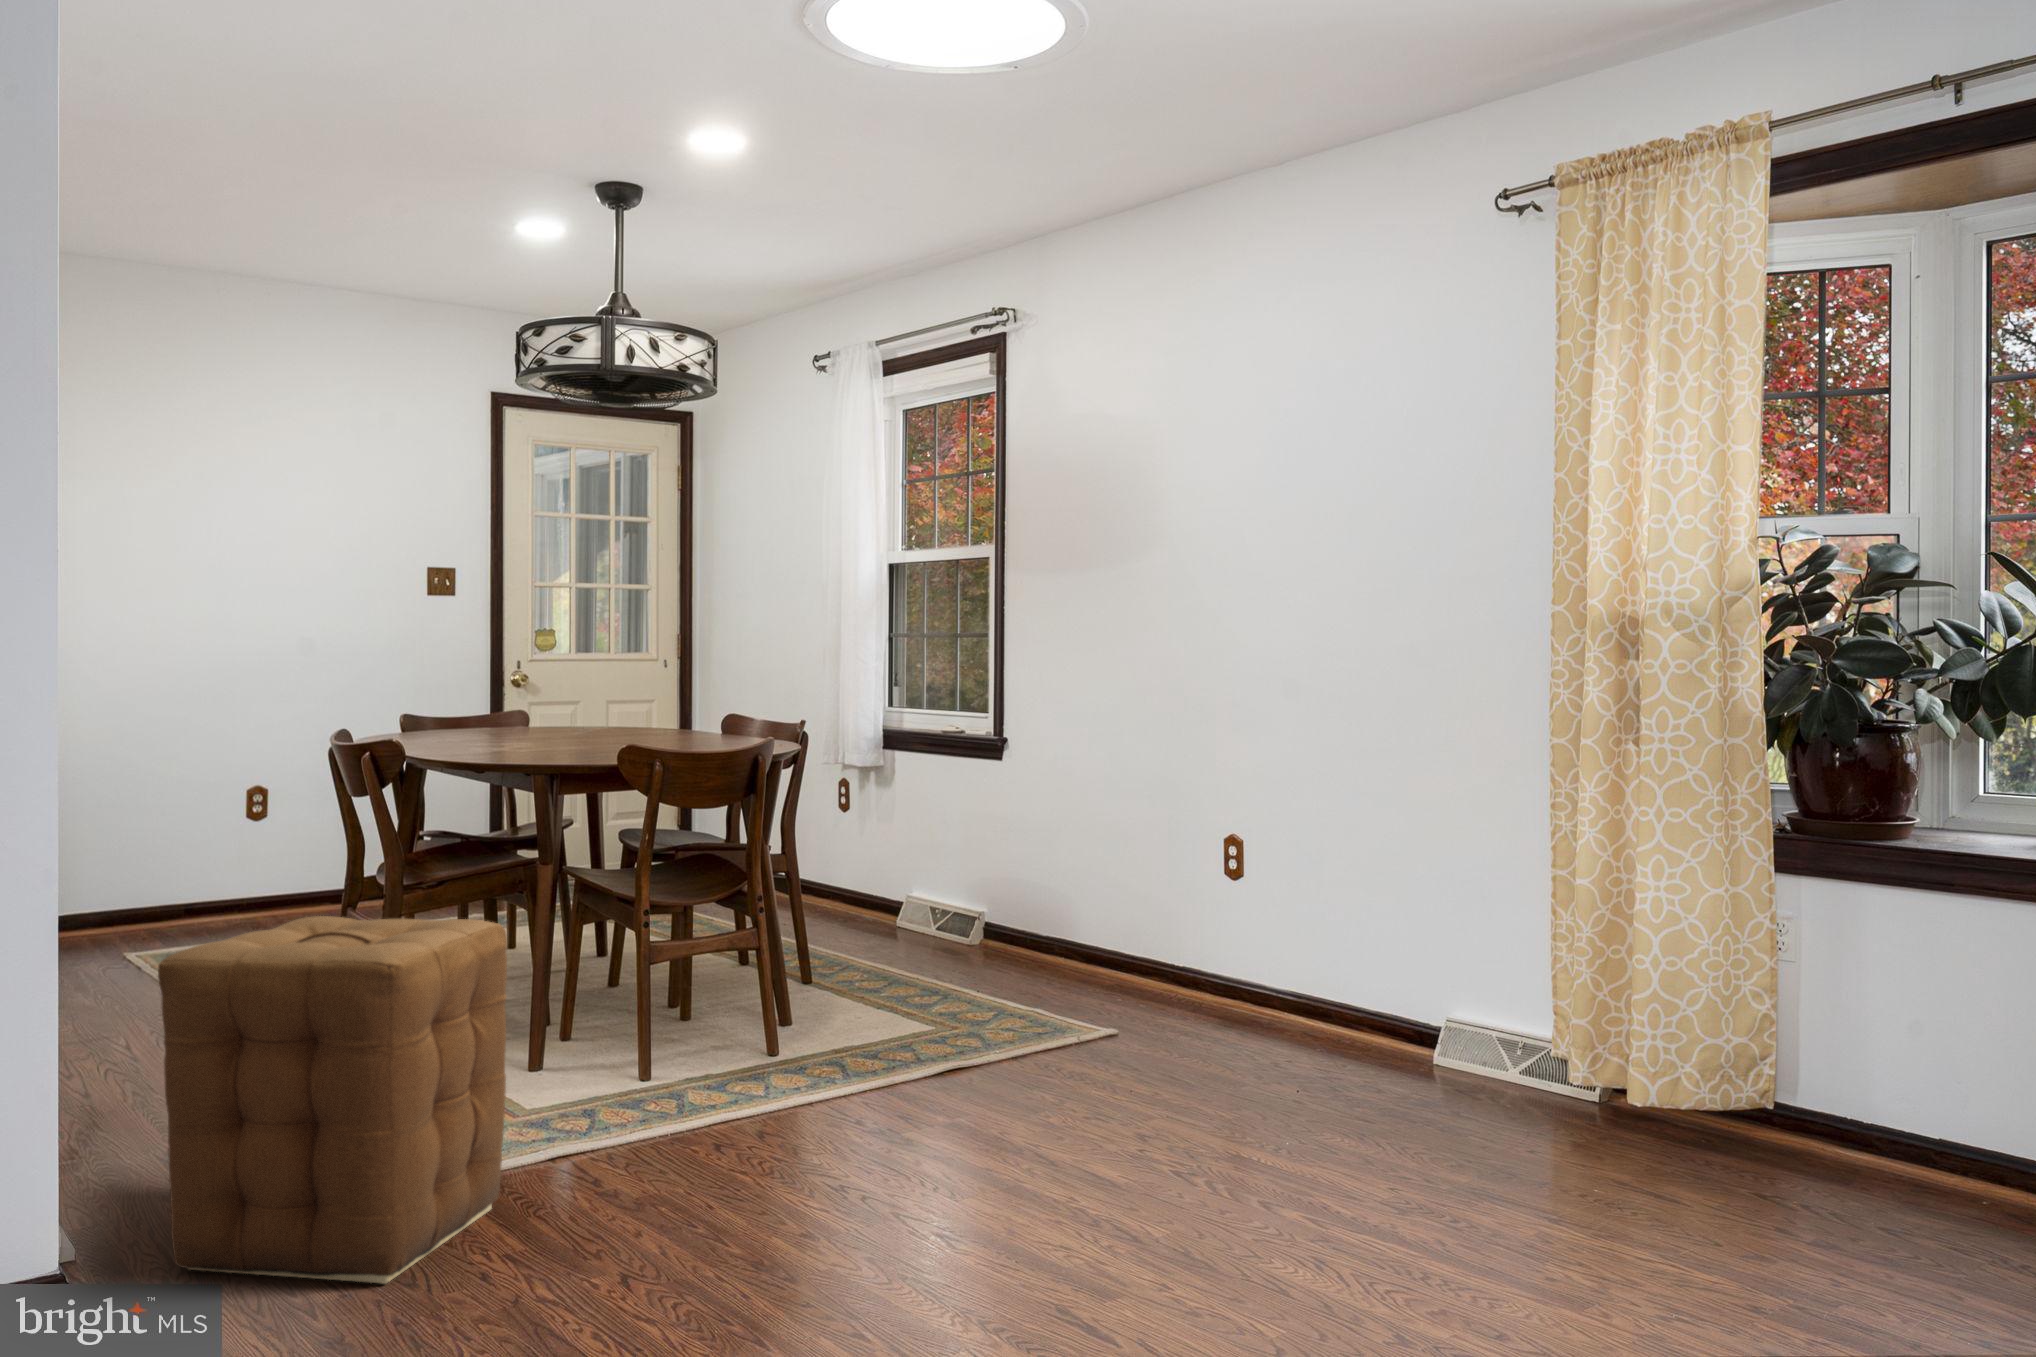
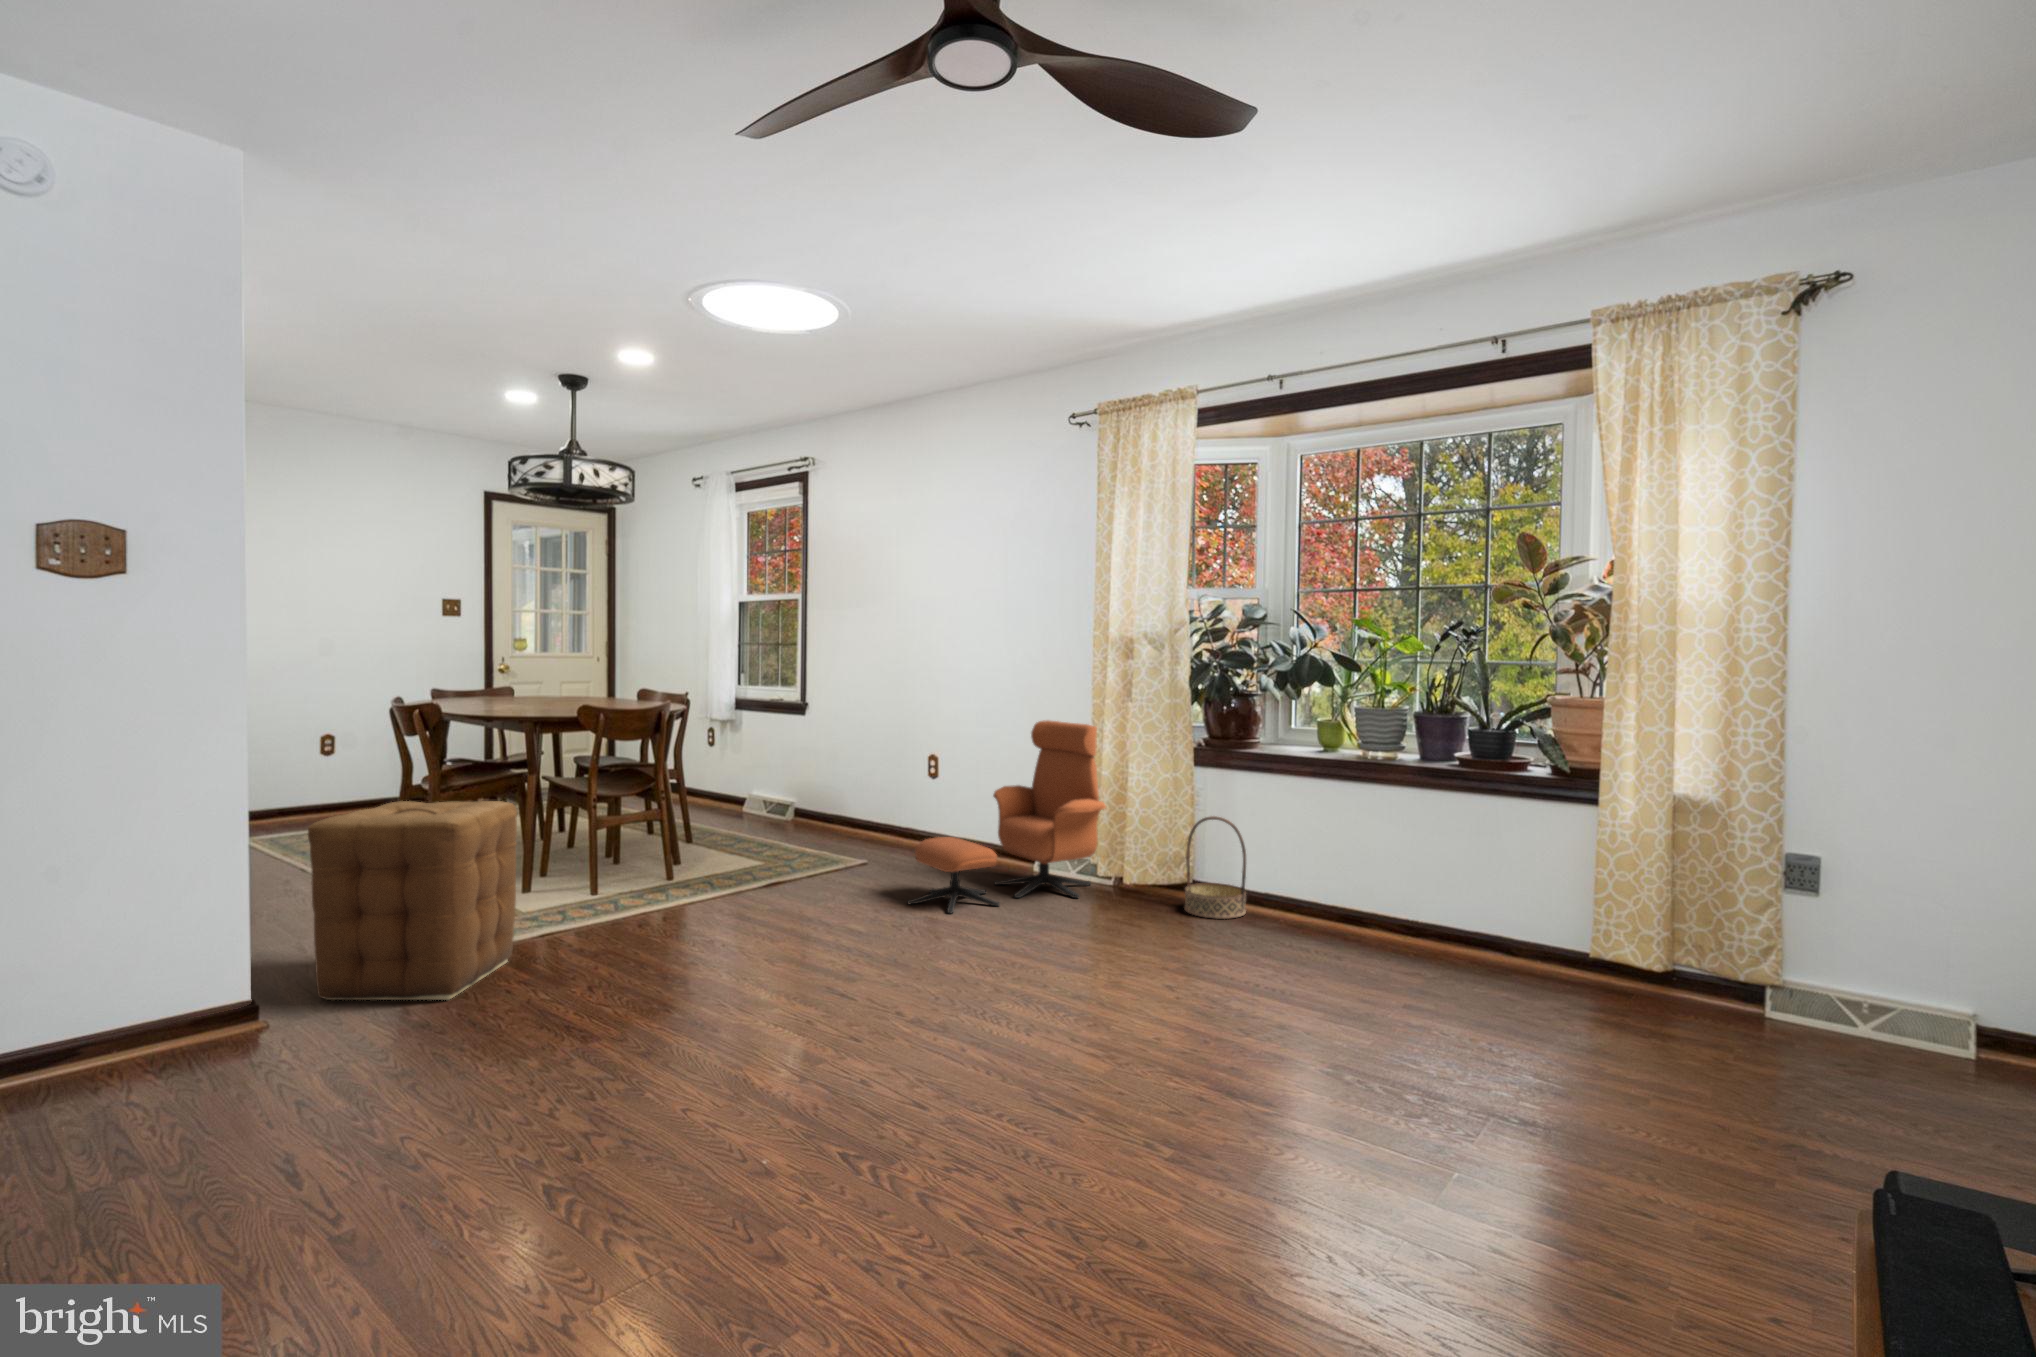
lounge chair: none [1198,777,1587,1147] -> present [907,720,1106,913]
basket: none [1755,975,1894,1187] -> present [1184,816,1246,919]

